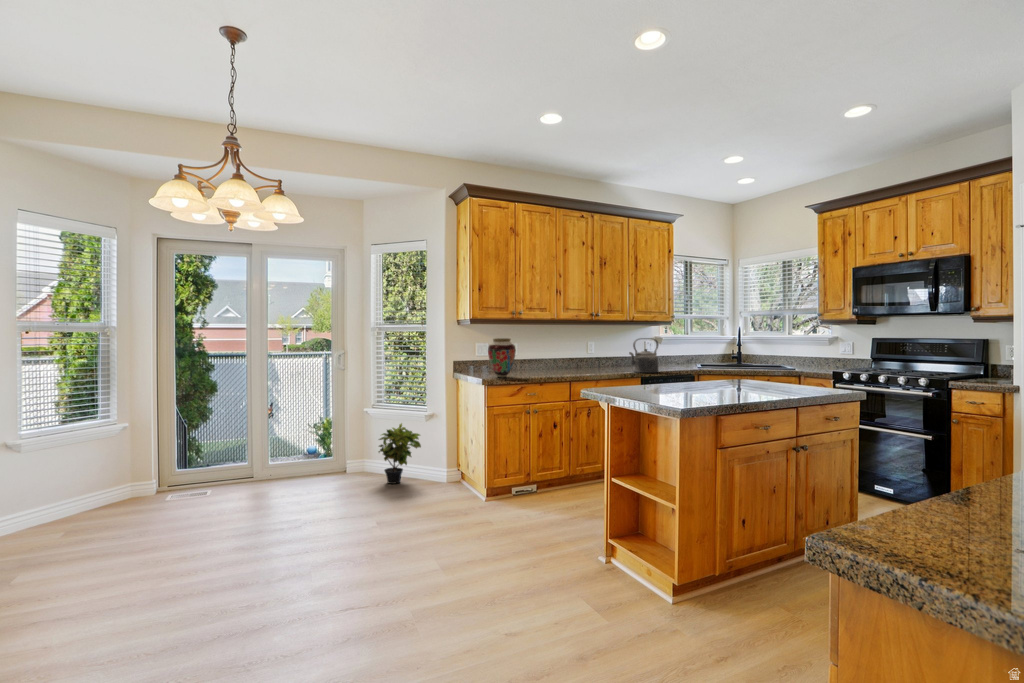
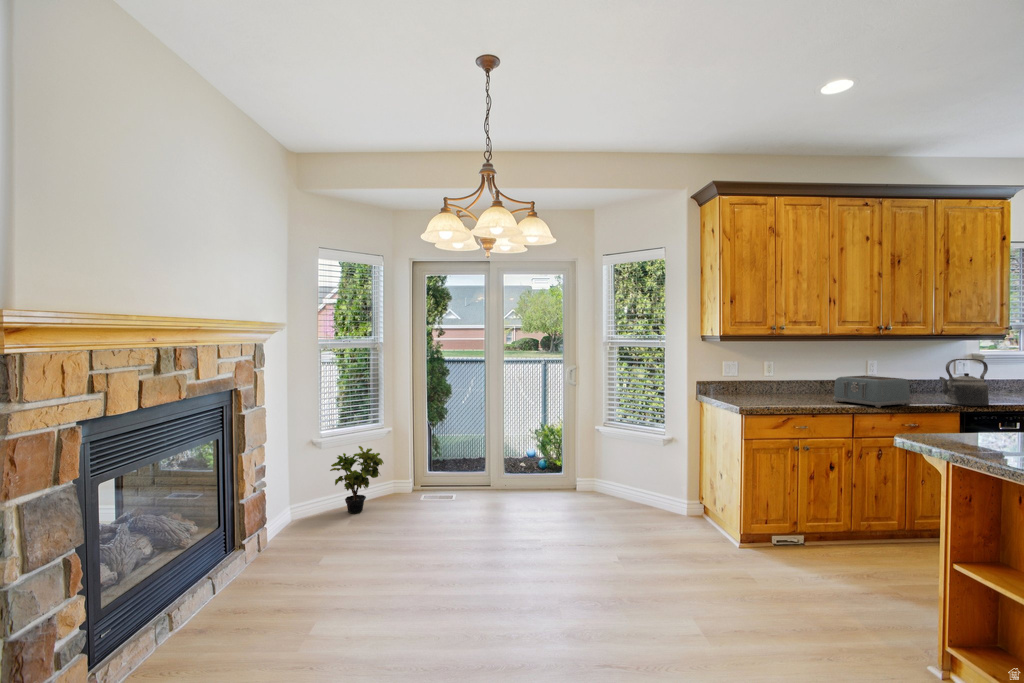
vase: present [488,338,516,377] -> none [742,358,778,405]
toaster: none [559,353,610,376] -> present [833,375,911,408]
potted plant: present [379,423,421,484] -> present [330,446,384,513]

